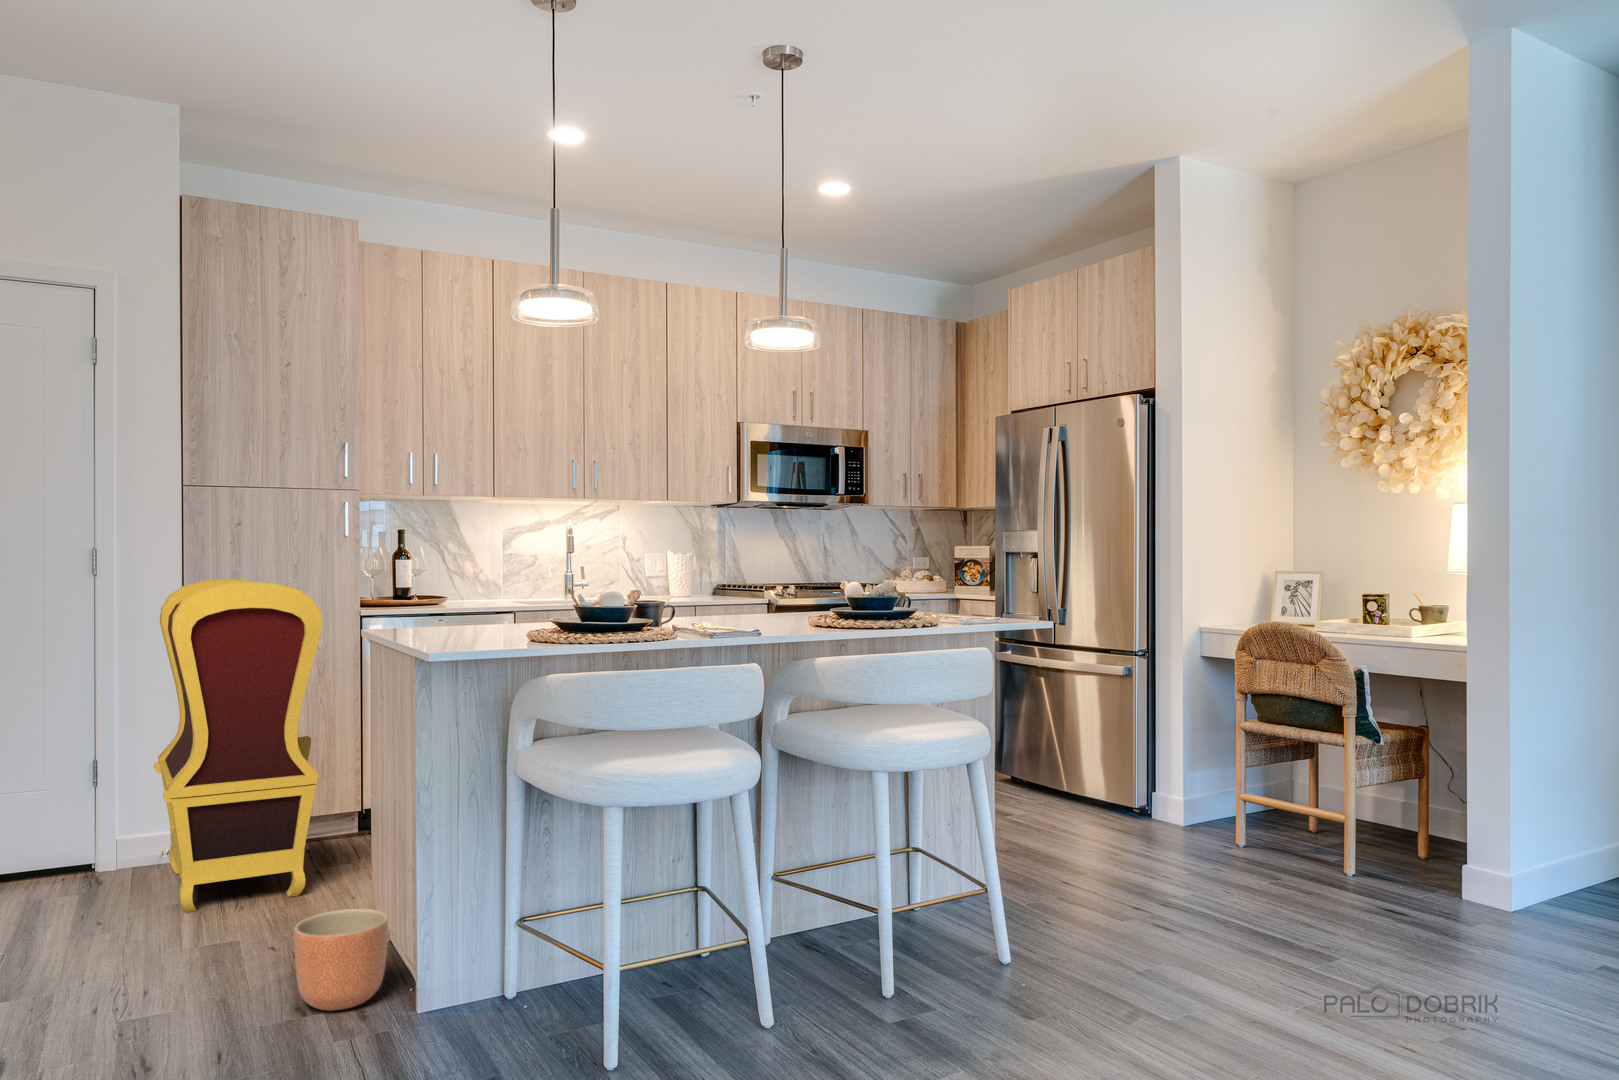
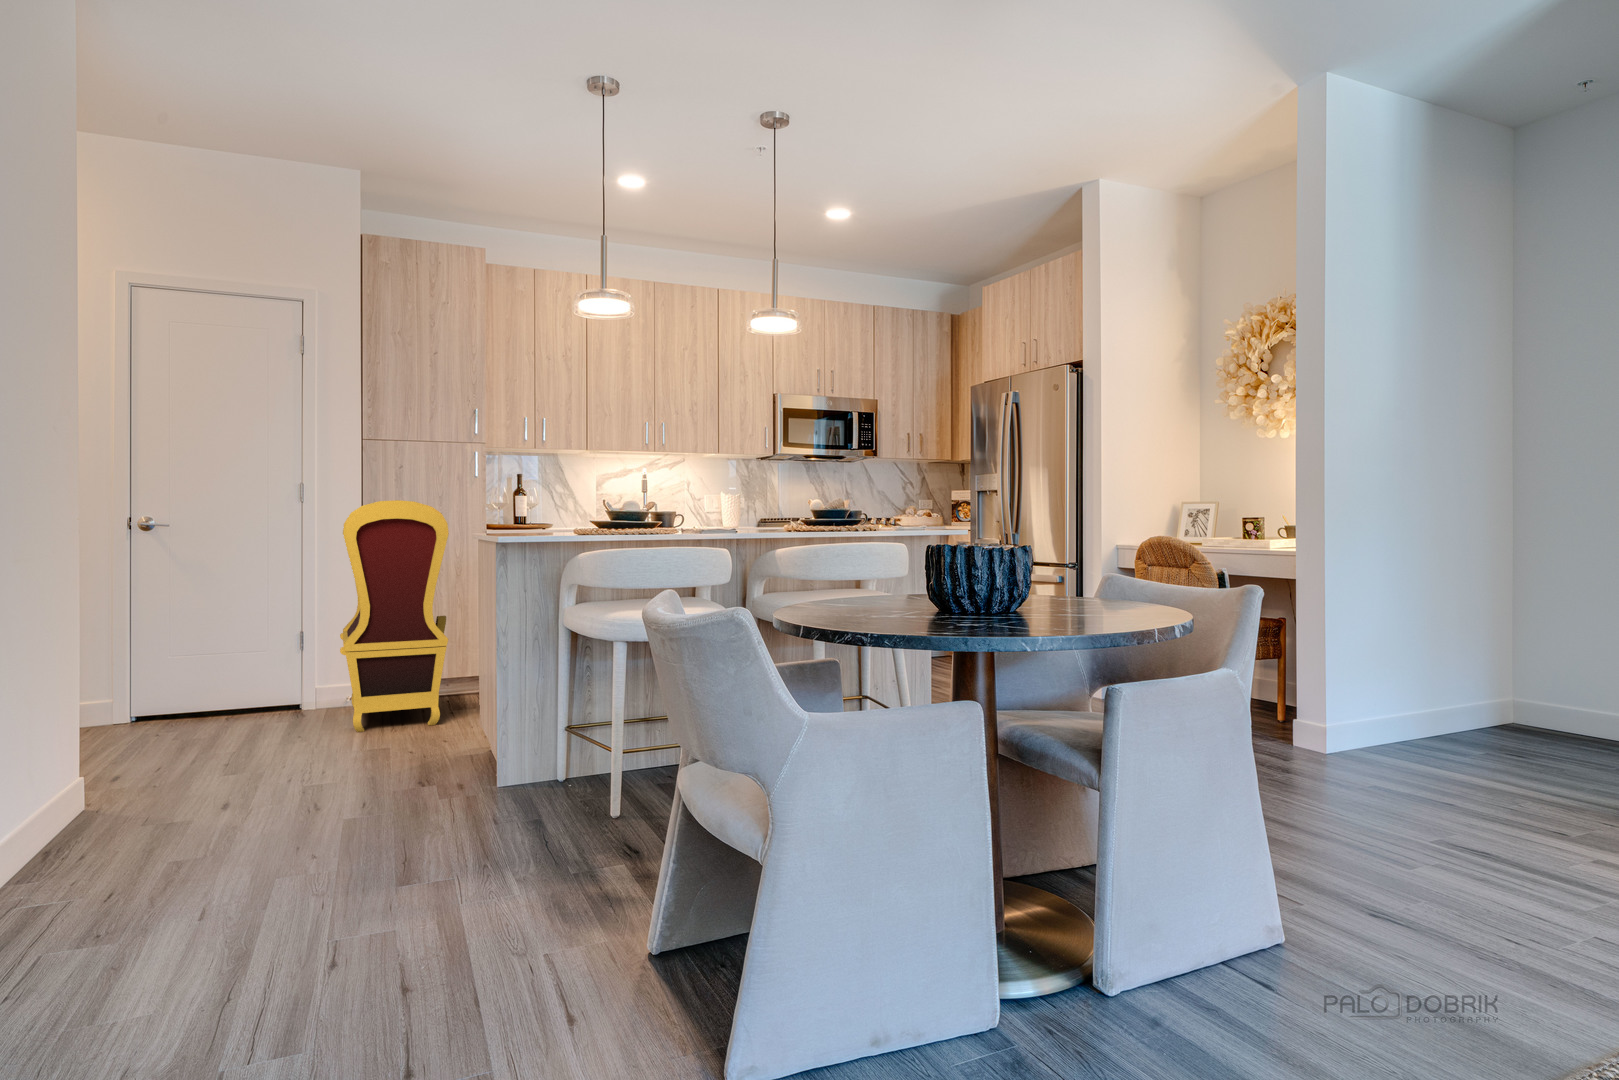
planter: present [294,909,388,1011] -> none [414,720,479,786]

